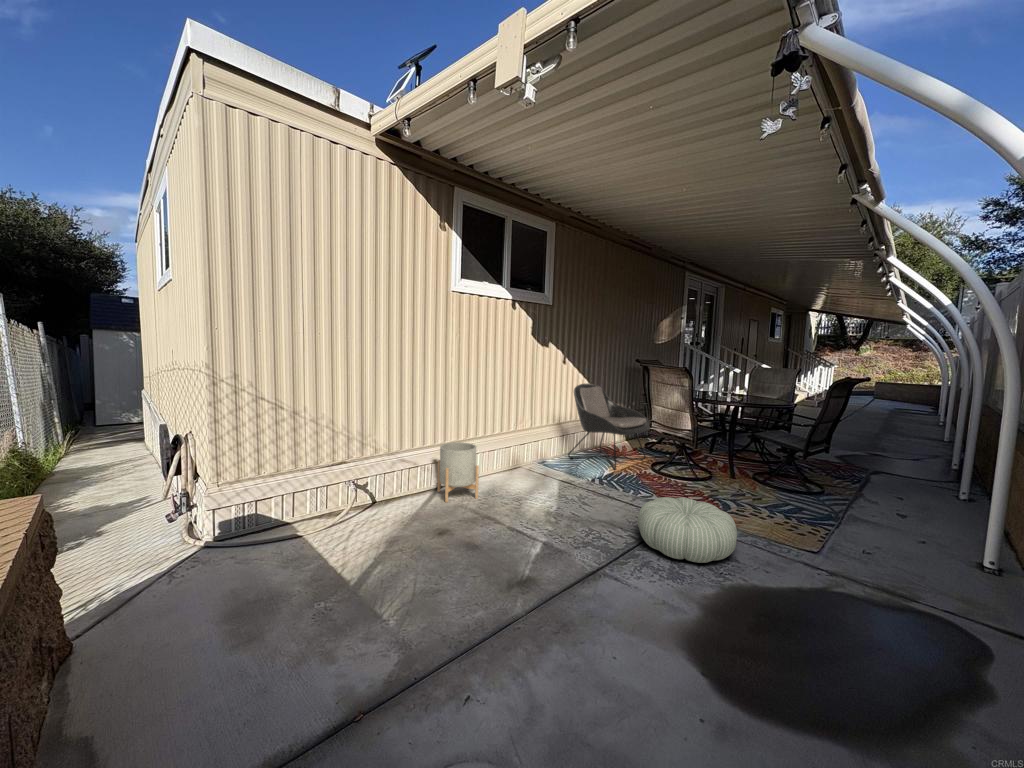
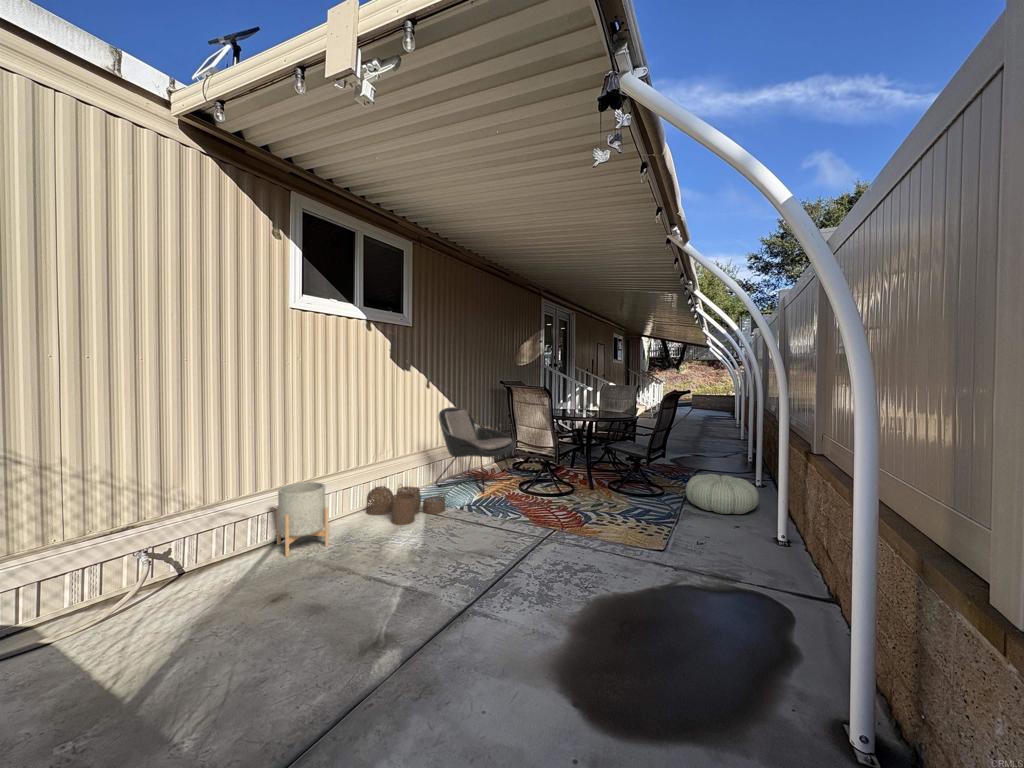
woven basket: none [506,451,578,489] -> present [366,486,445,525]
pouf: present [637,497,737,563] -> present [686,474,759,514]

